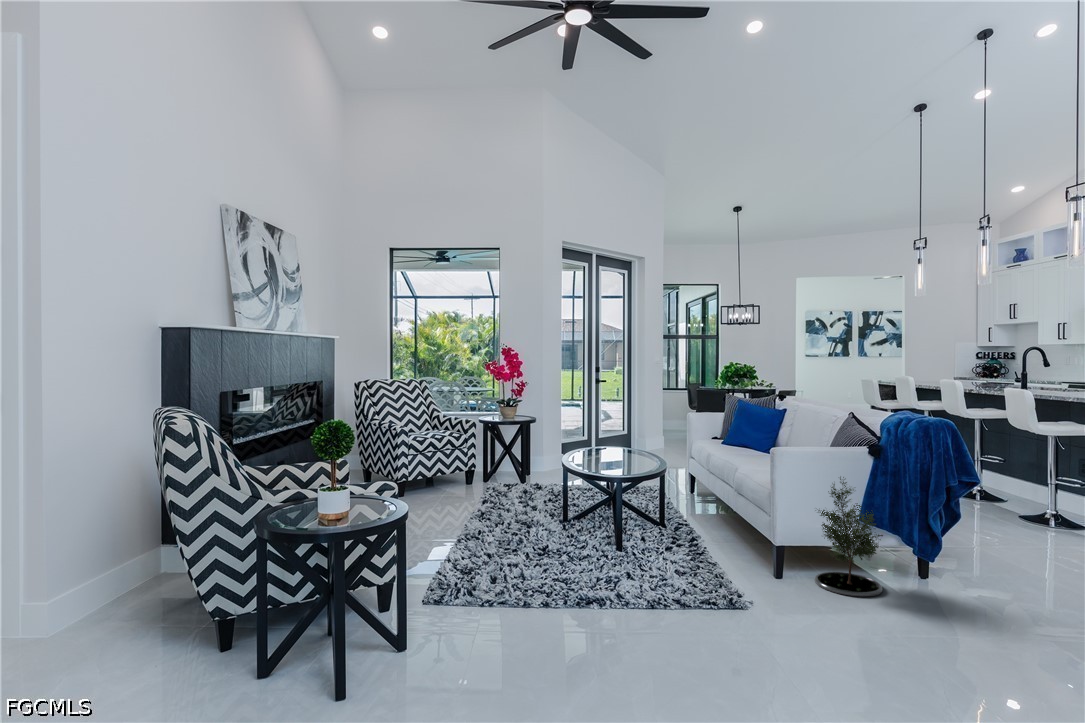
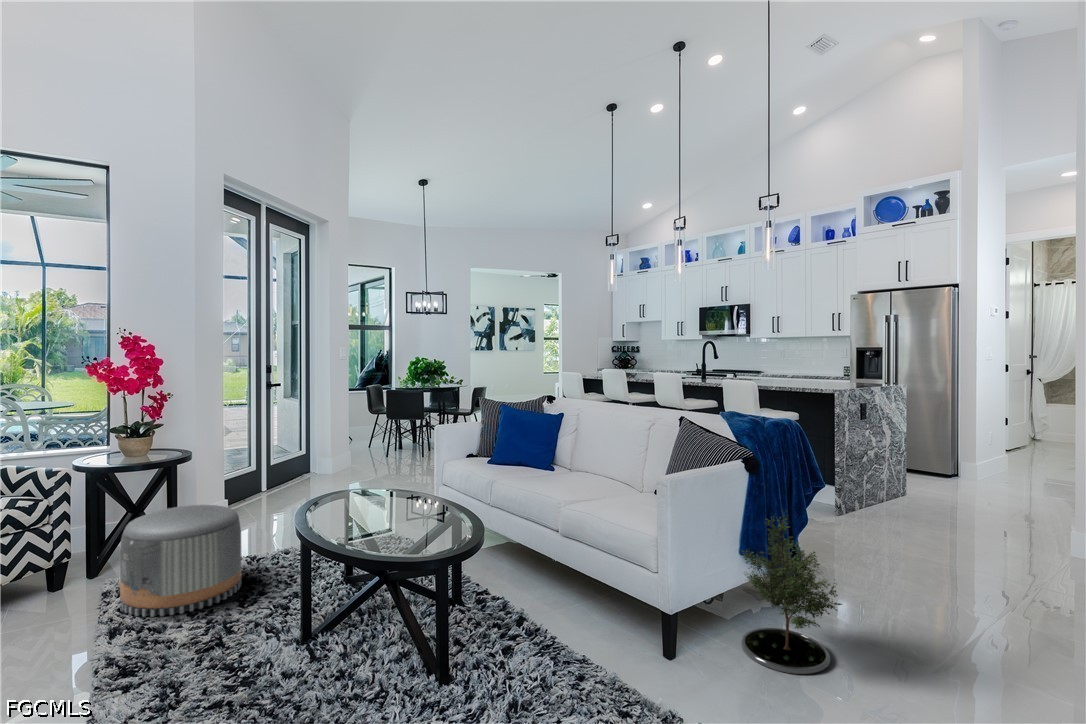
pouf: none [492,447,550,501] -> present [120,505,242,617]

